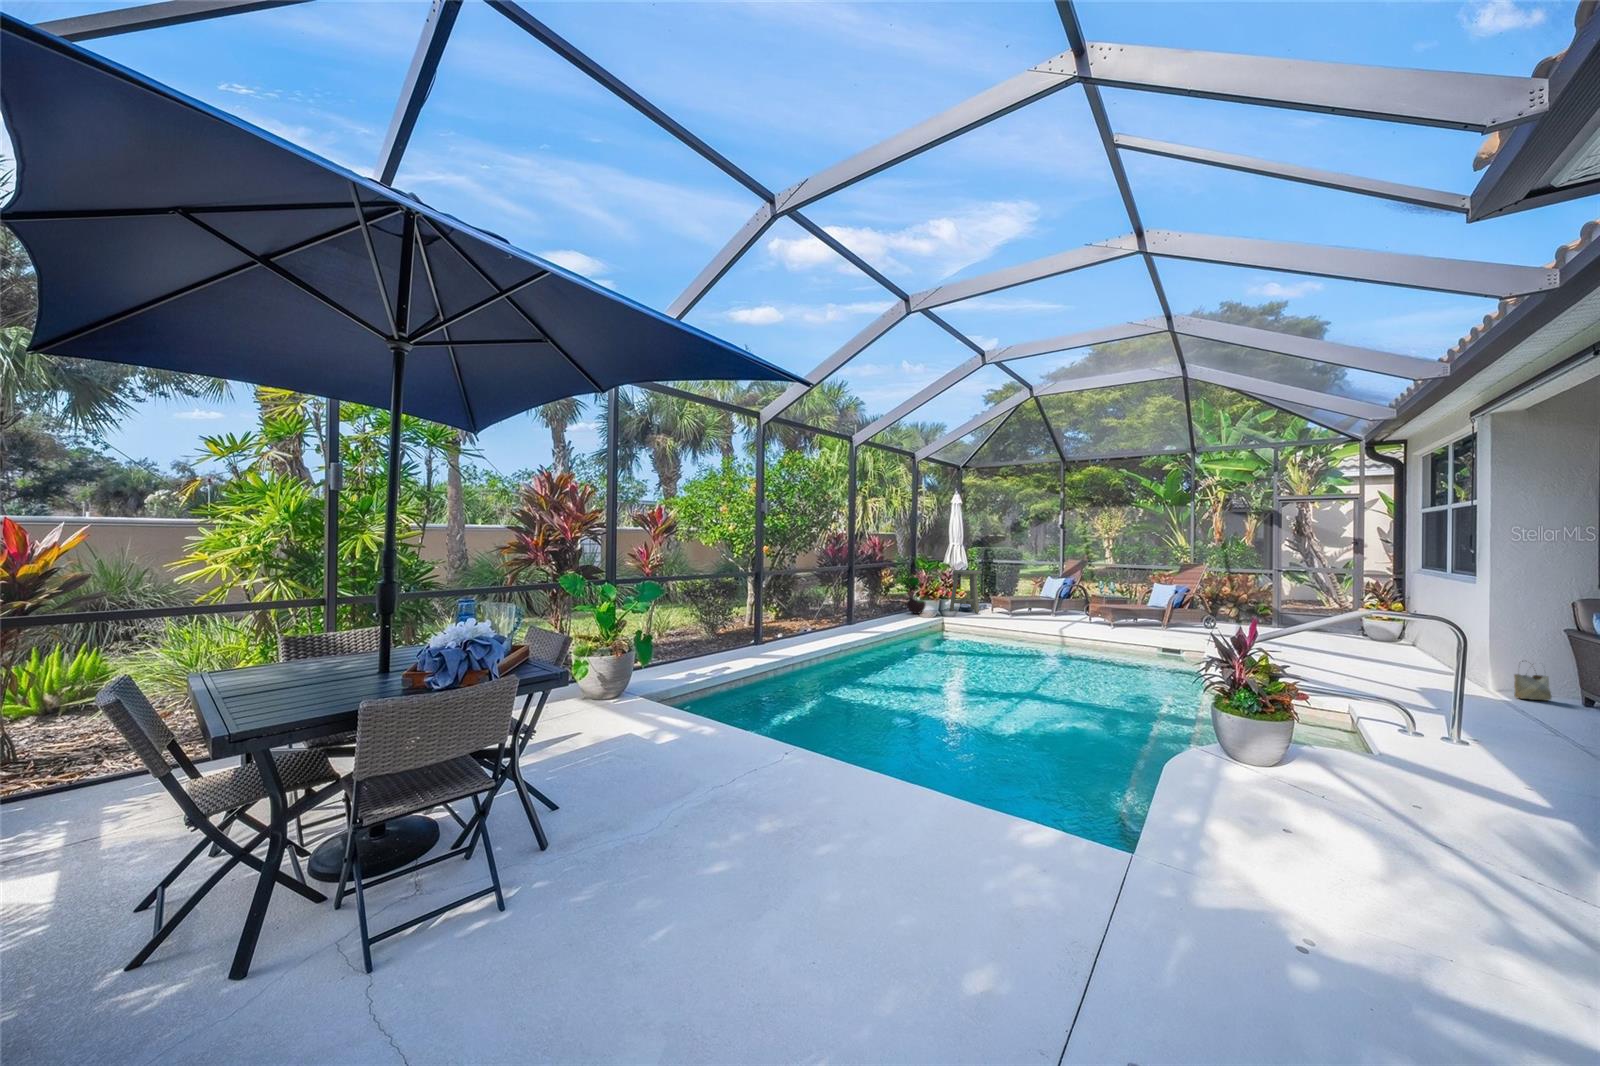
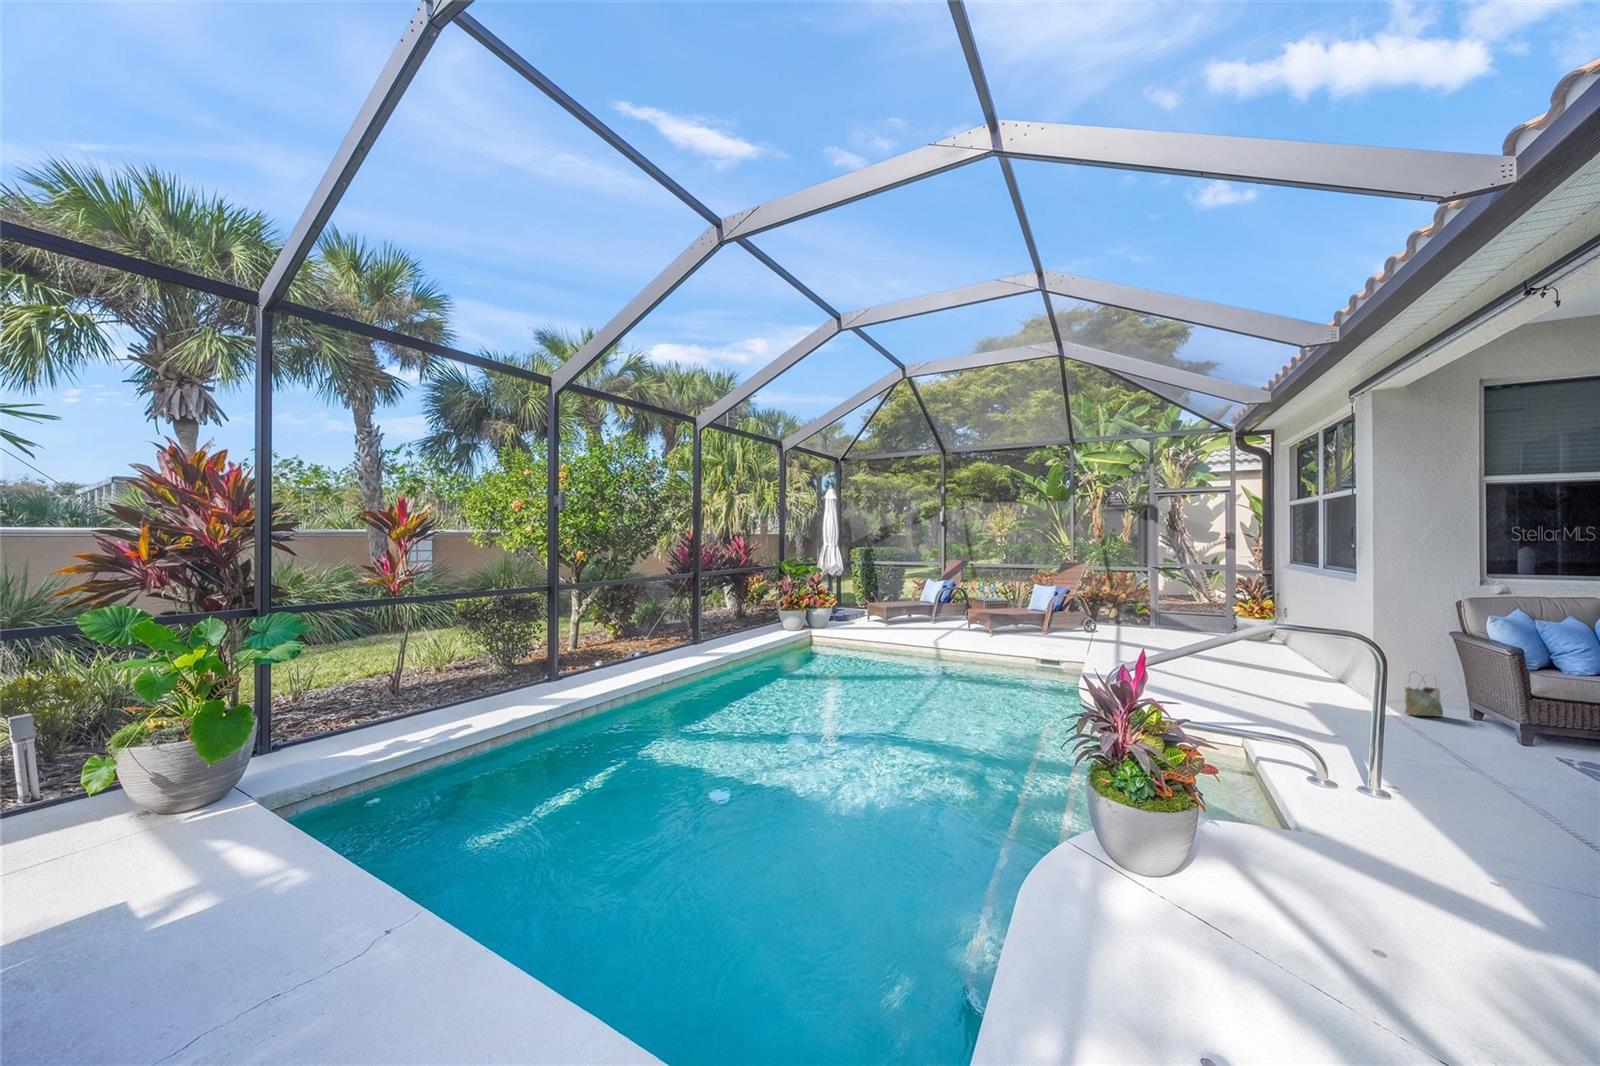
stool: present [950,570,982,613] -> none [823,574,857,622]
potted tree: present [901,575,926,614] -> none [765,577,797,625]

